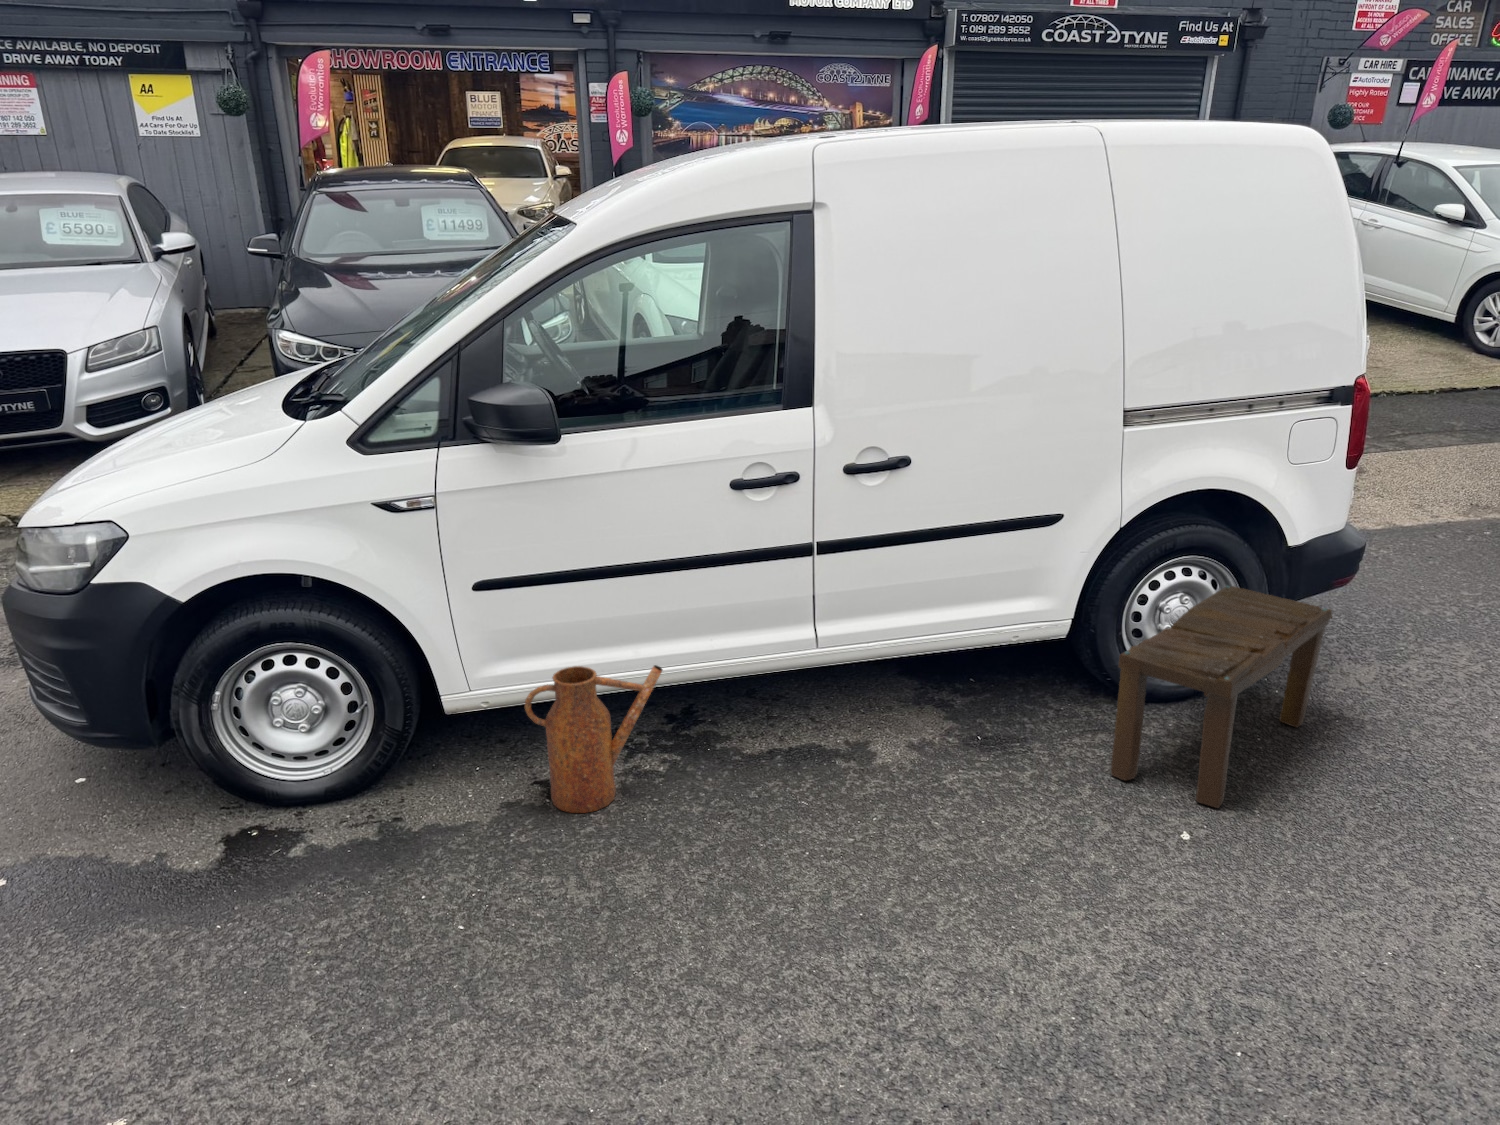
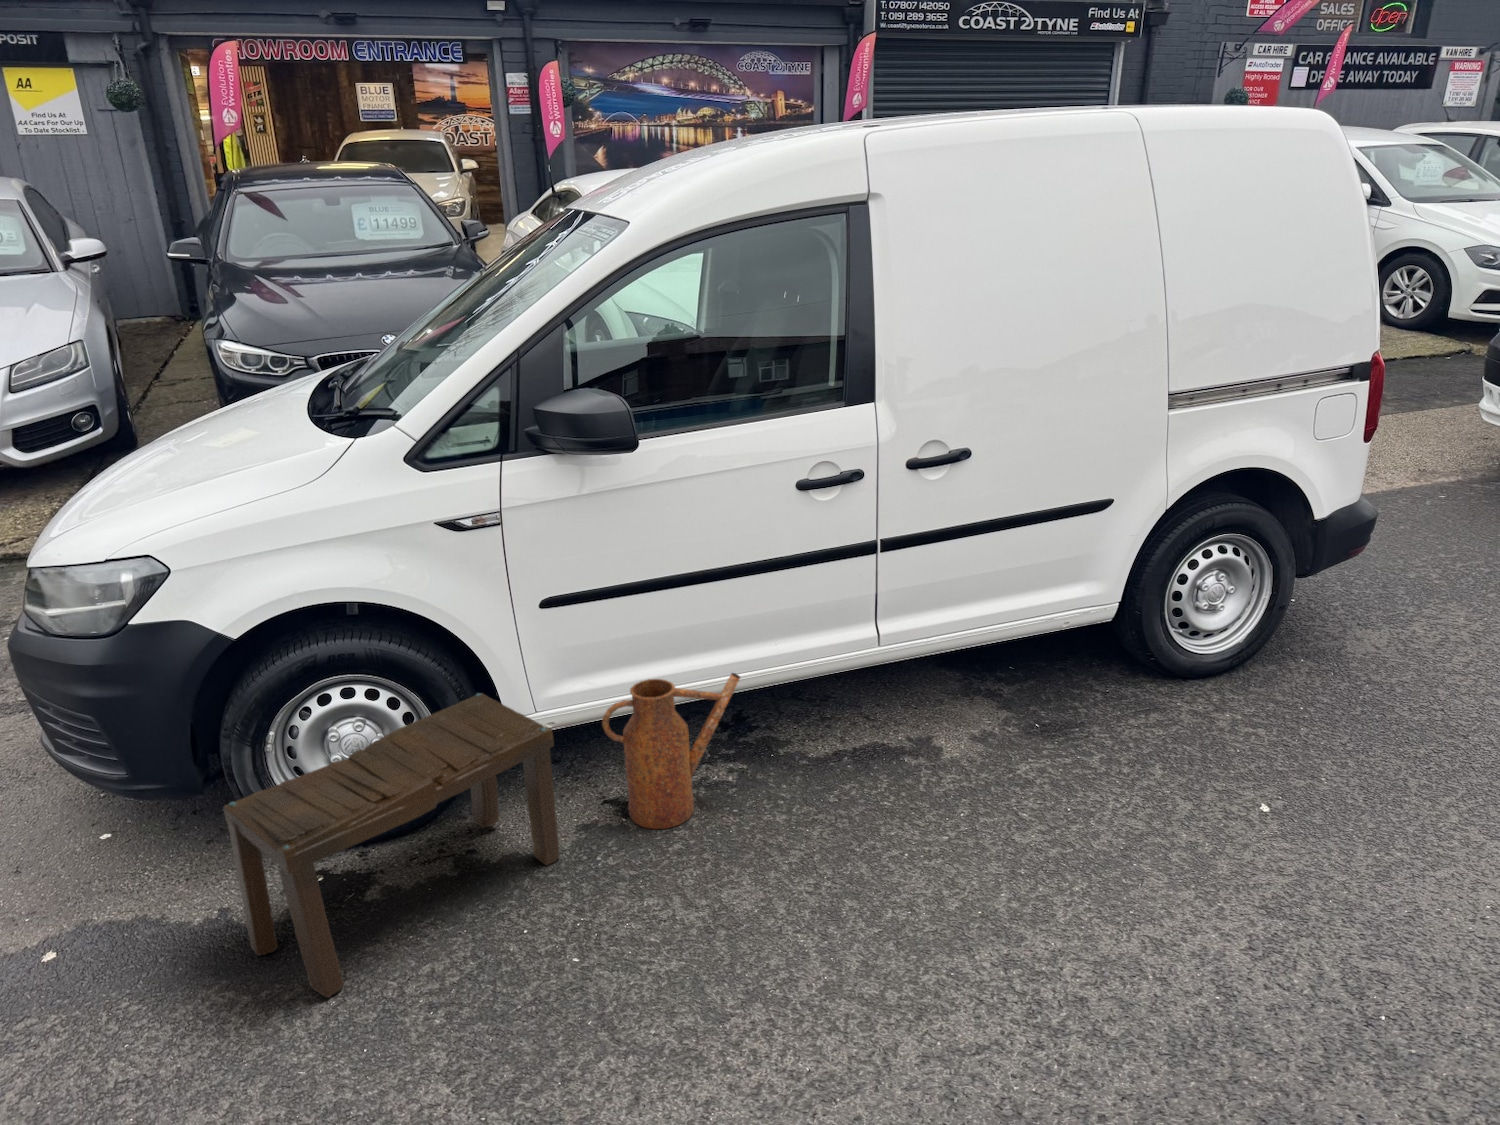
bench: present [1111,586,1332,808] -> present [223,693,560,997]

